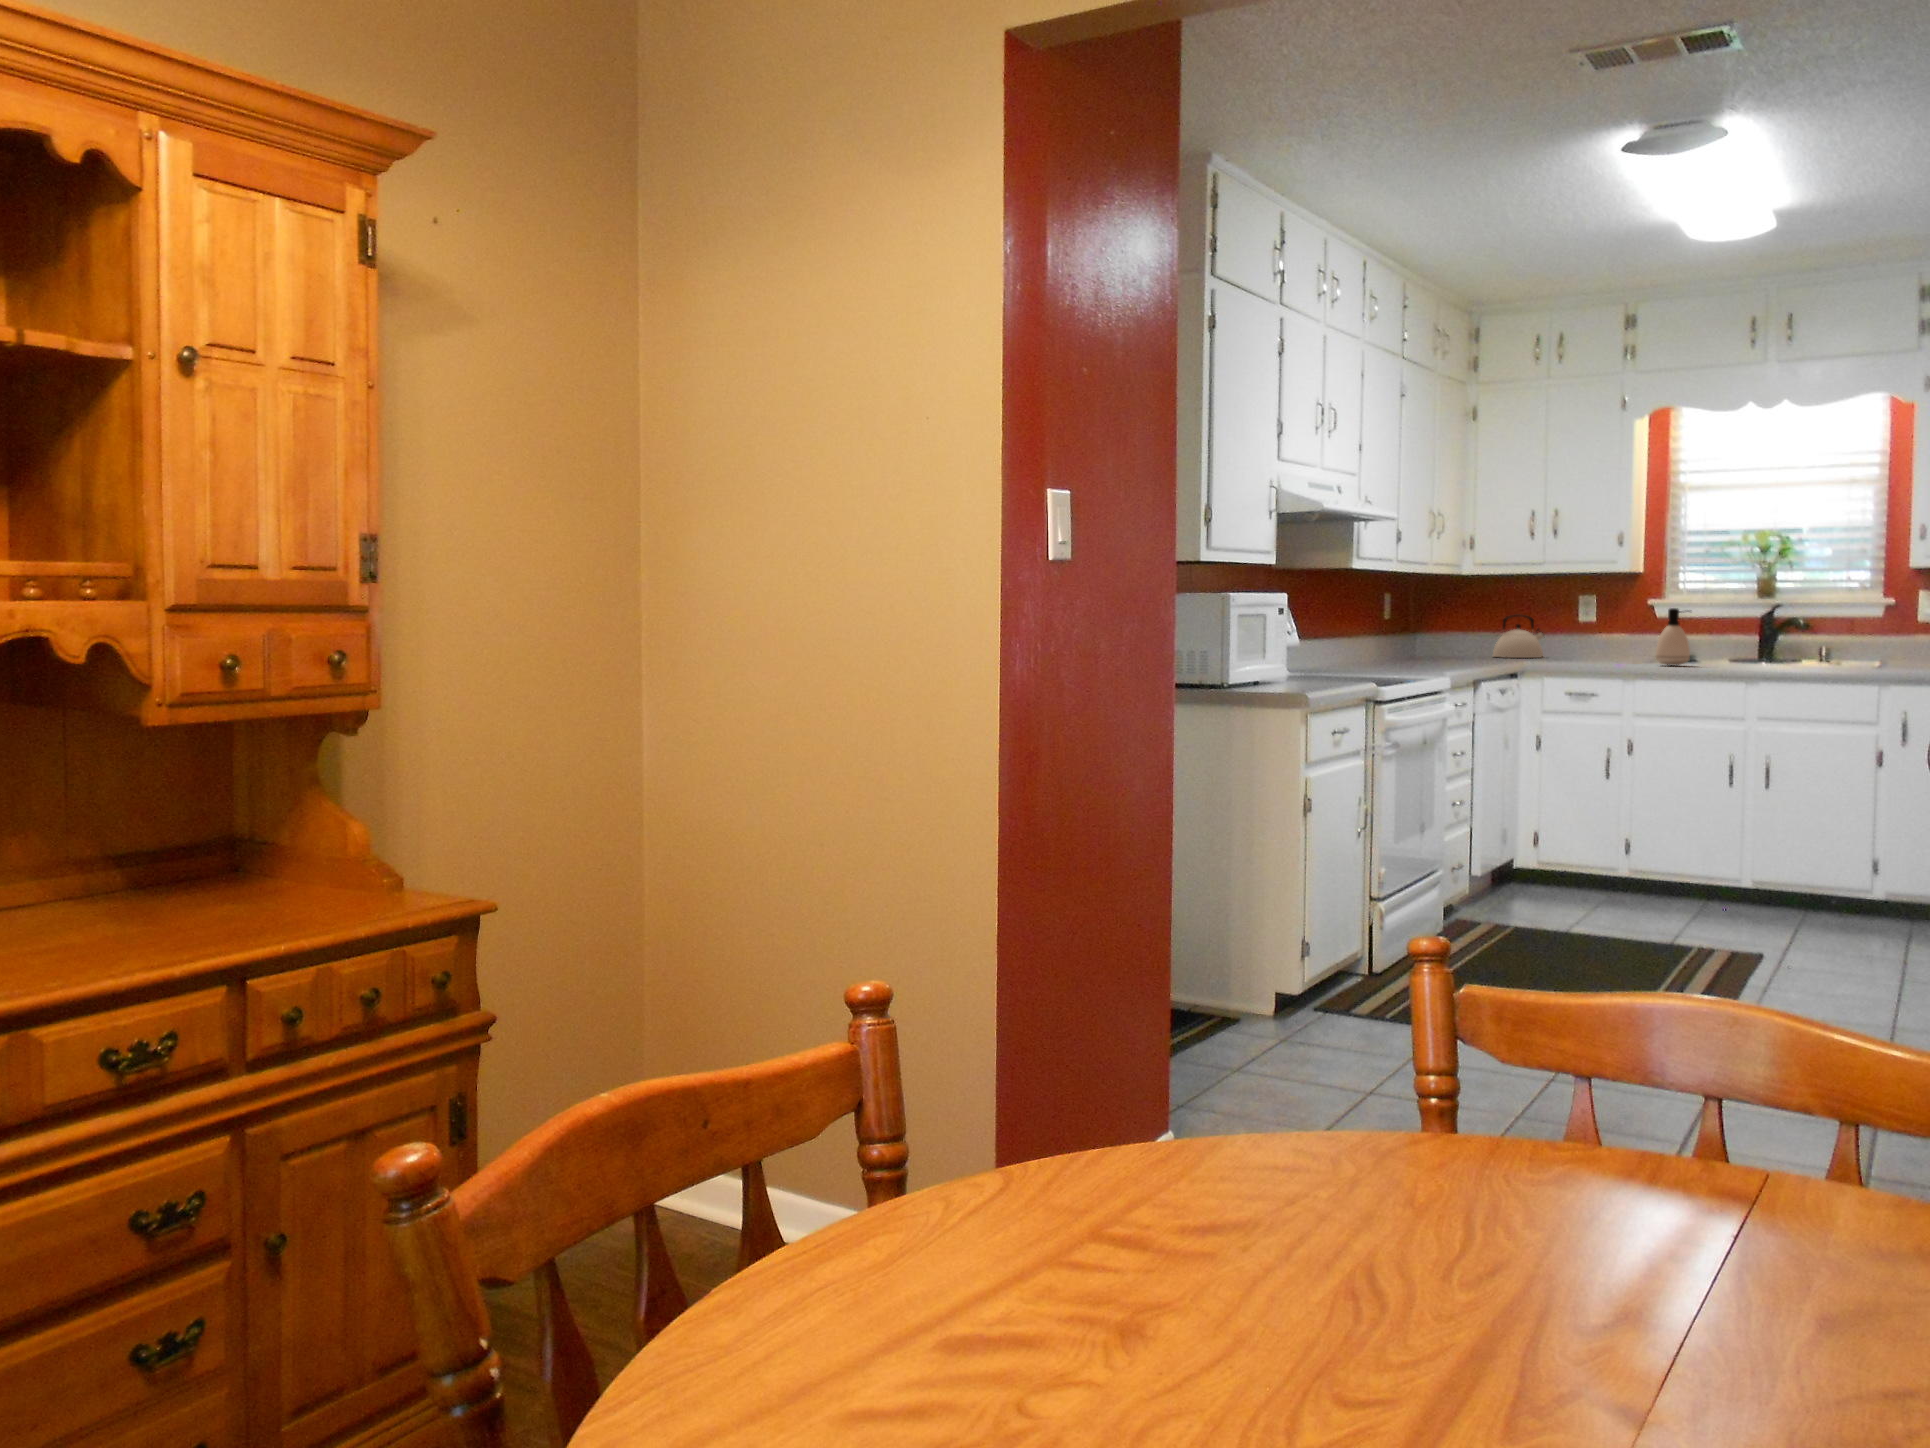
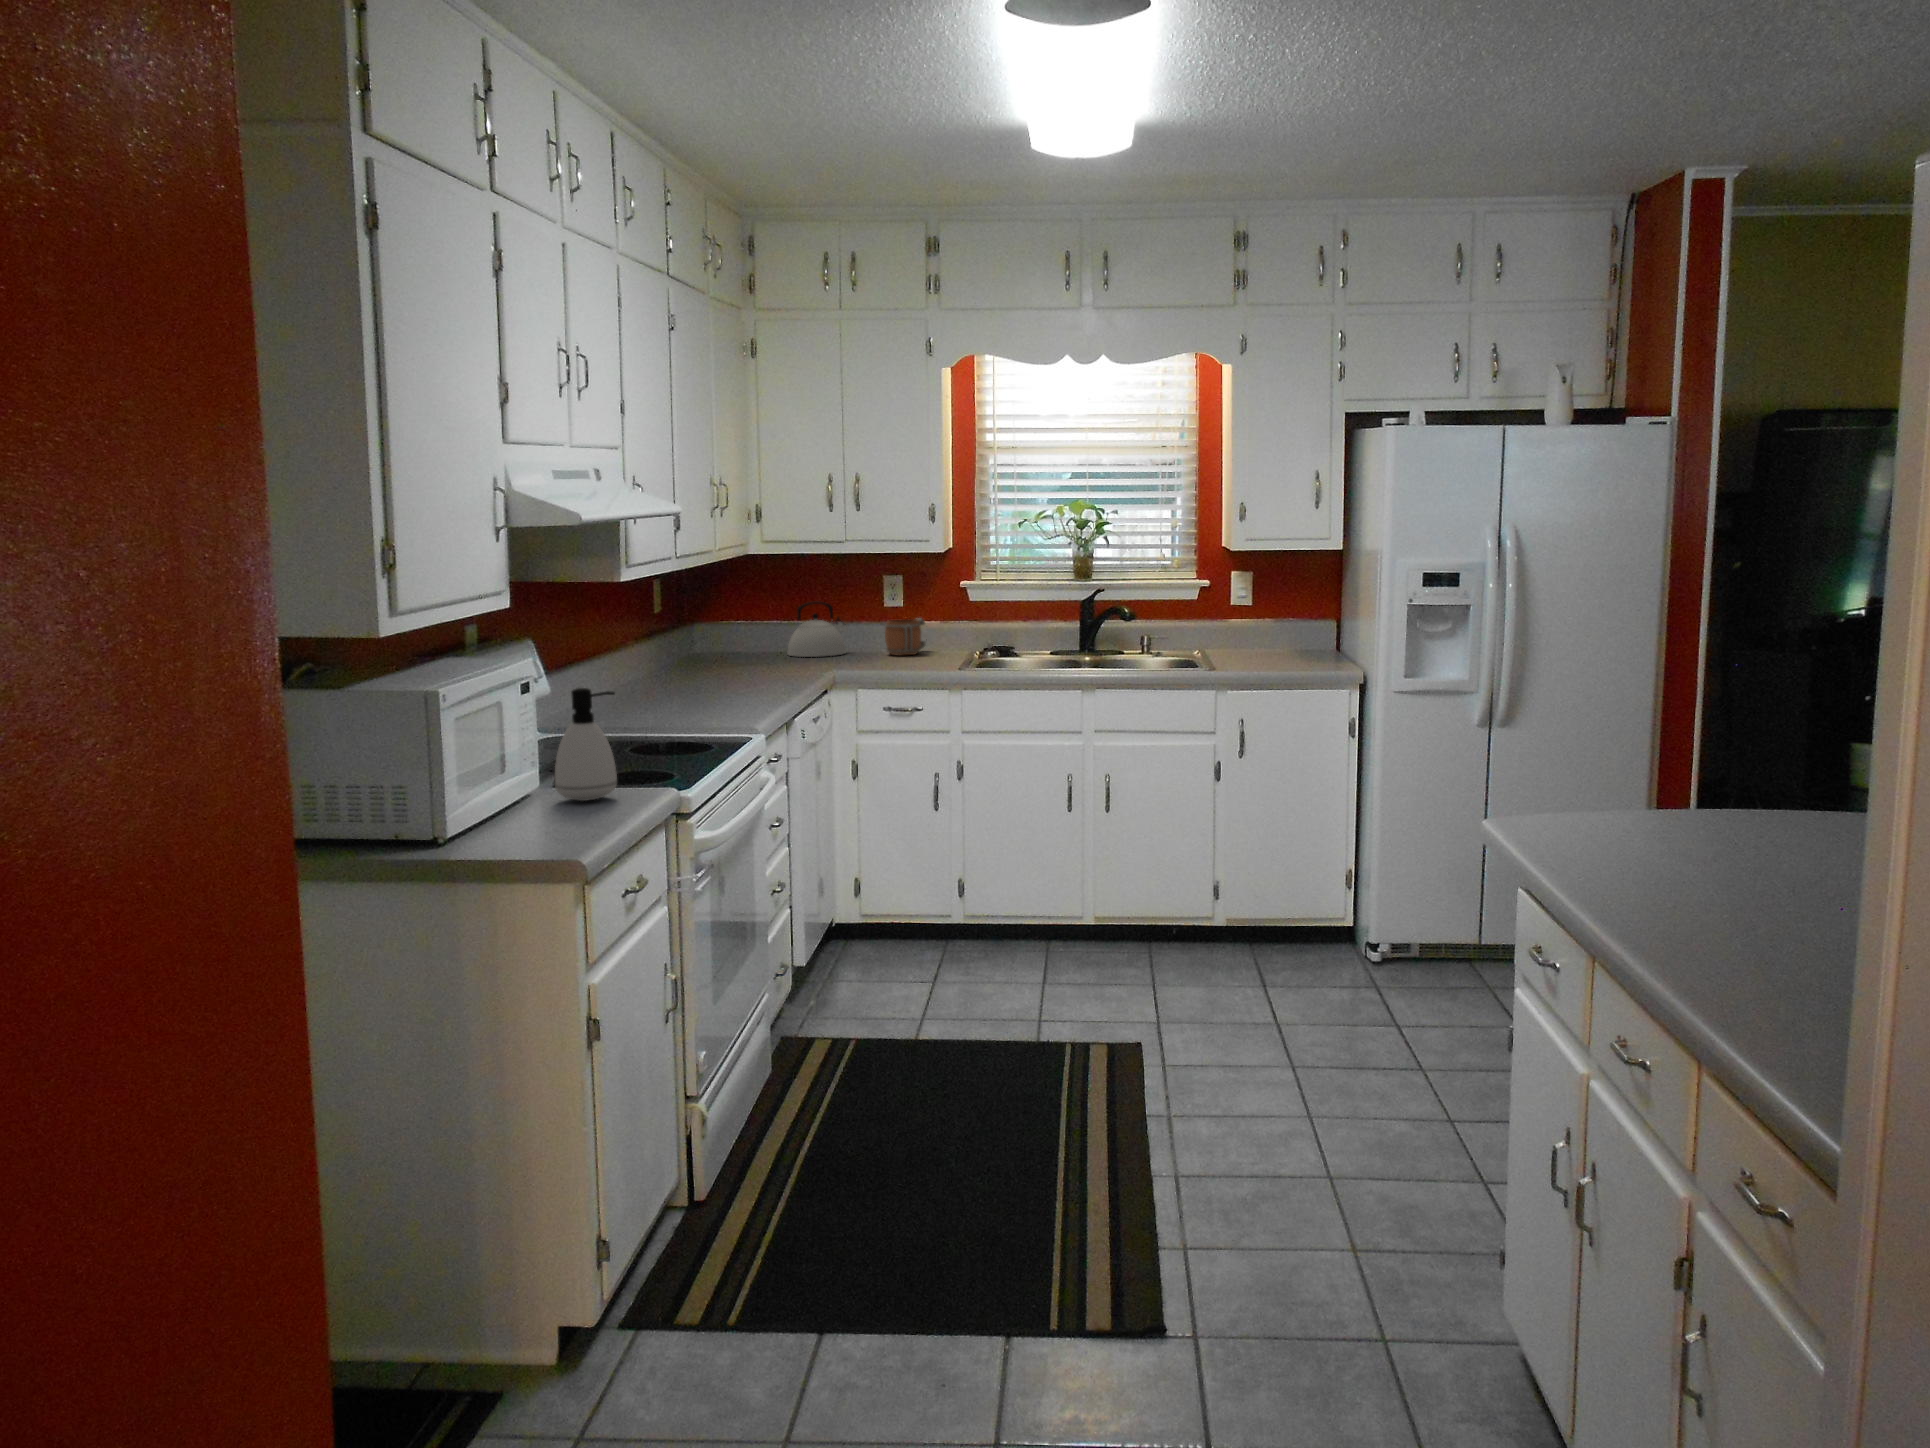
soap dispenser: present [1656,608,1690,665] -> present [555,688,617,801]
mug: none [1577,630,1617,659] -> present [885,618,926,655]

